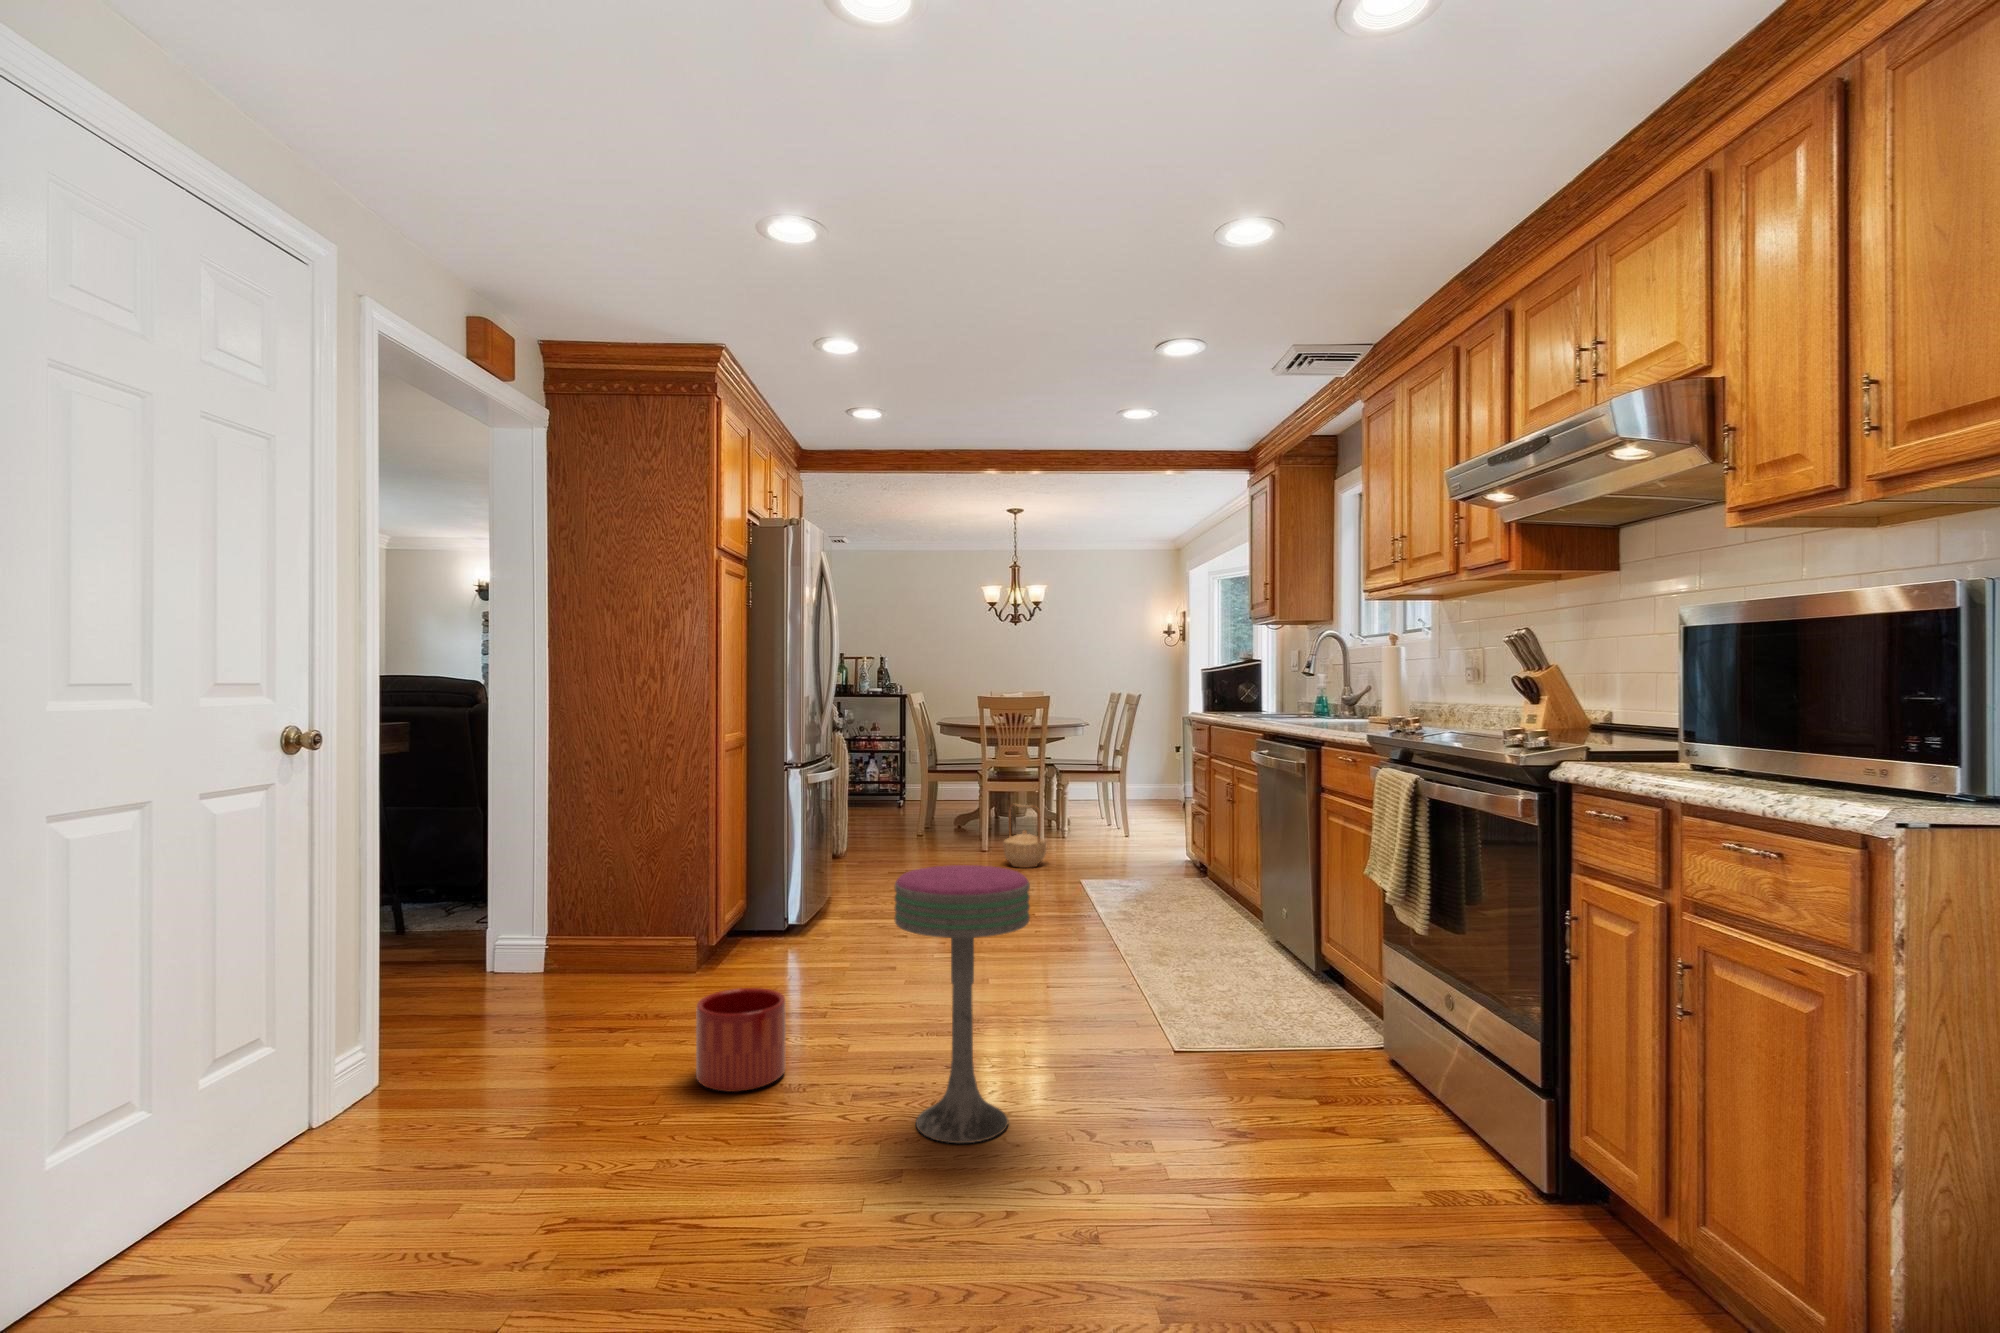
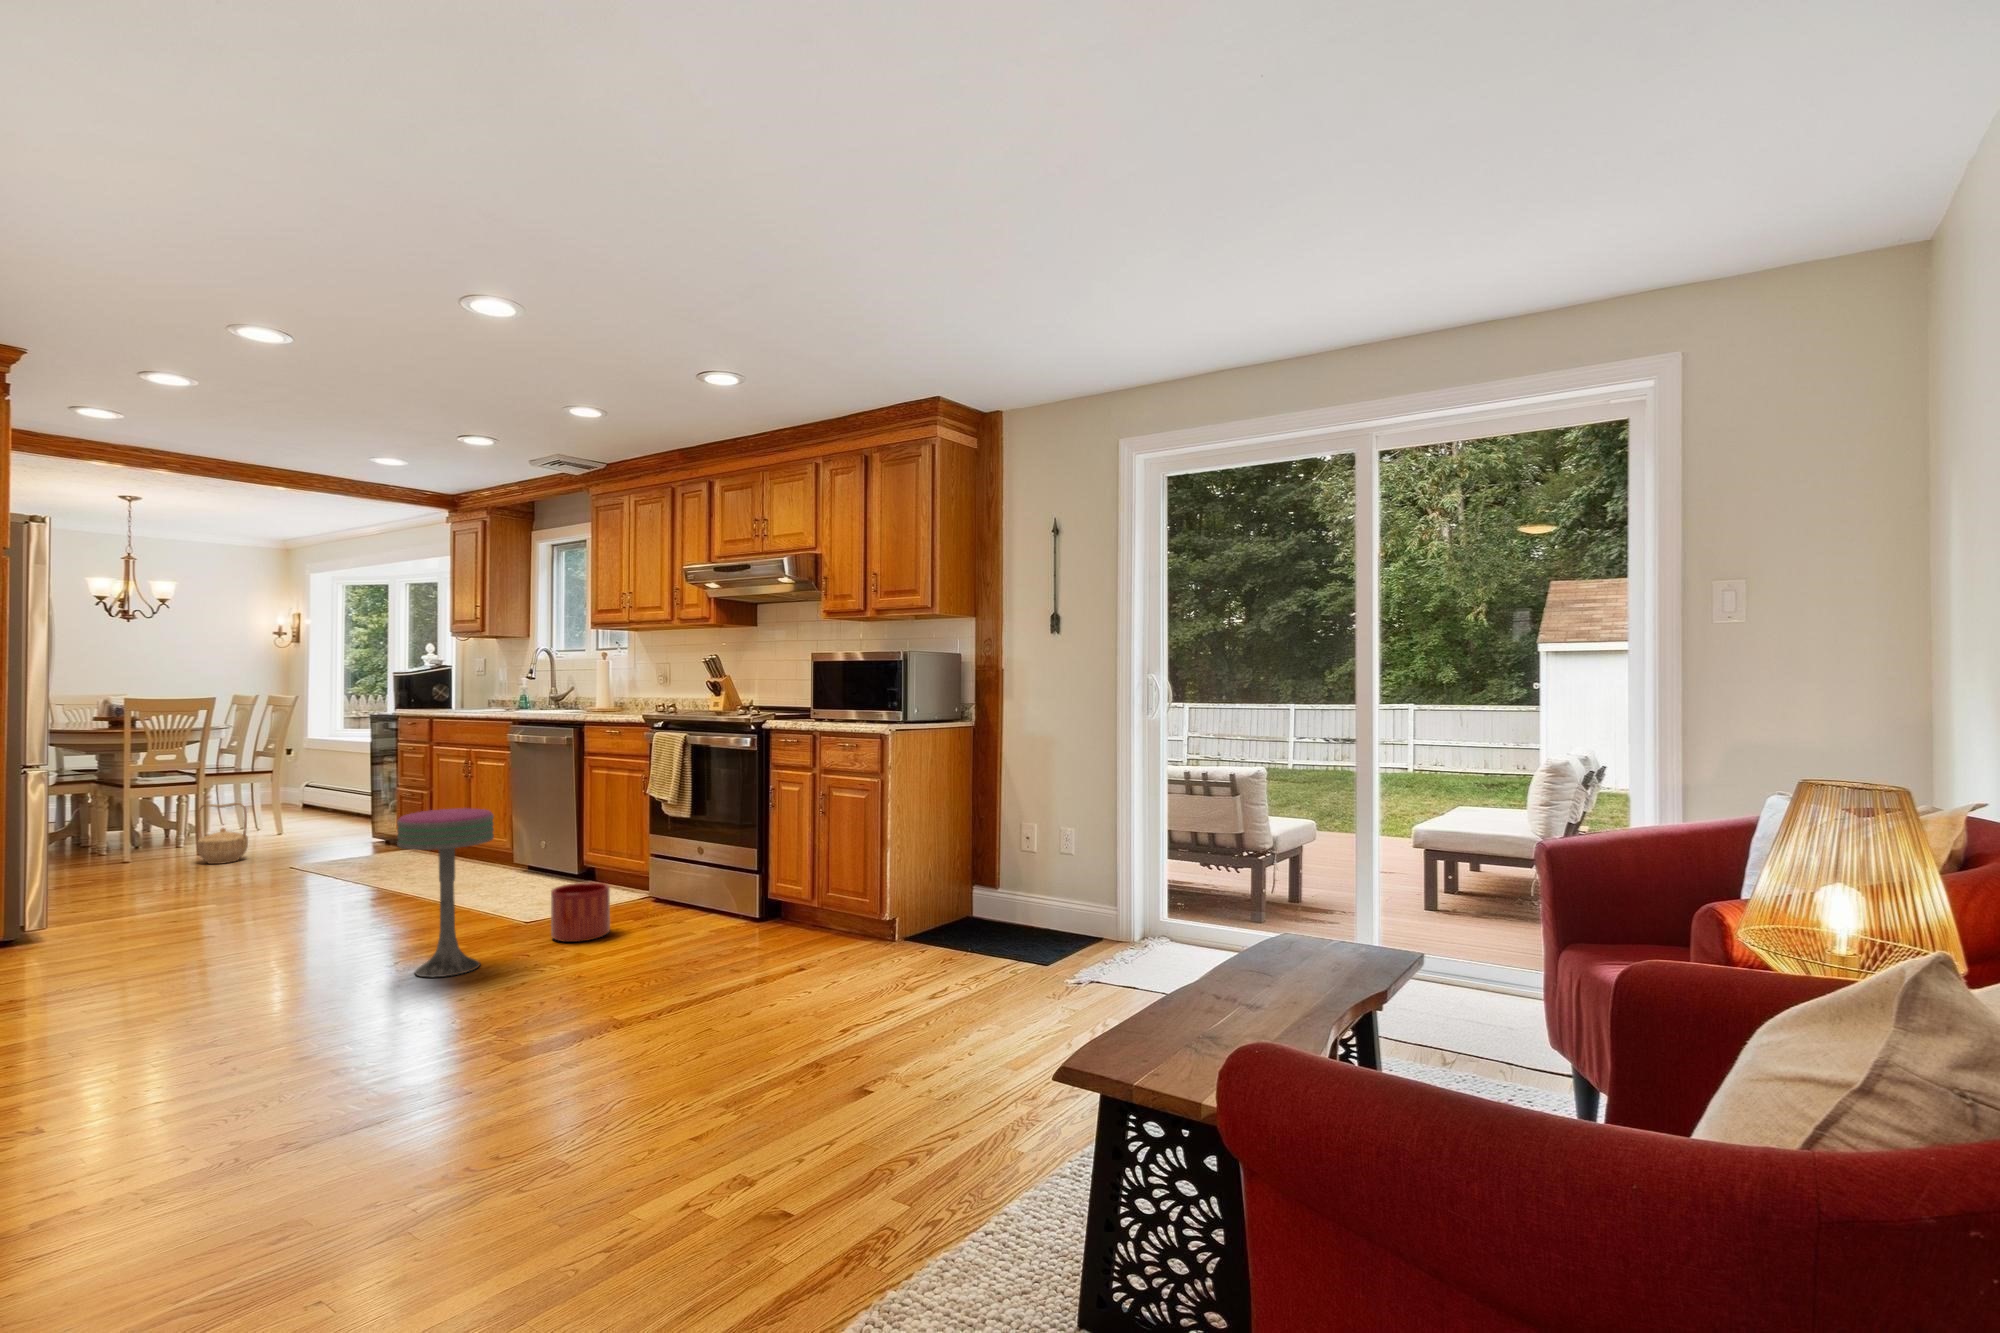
planter: present [696,988,786,1092] -> present [551,882,610,942]

